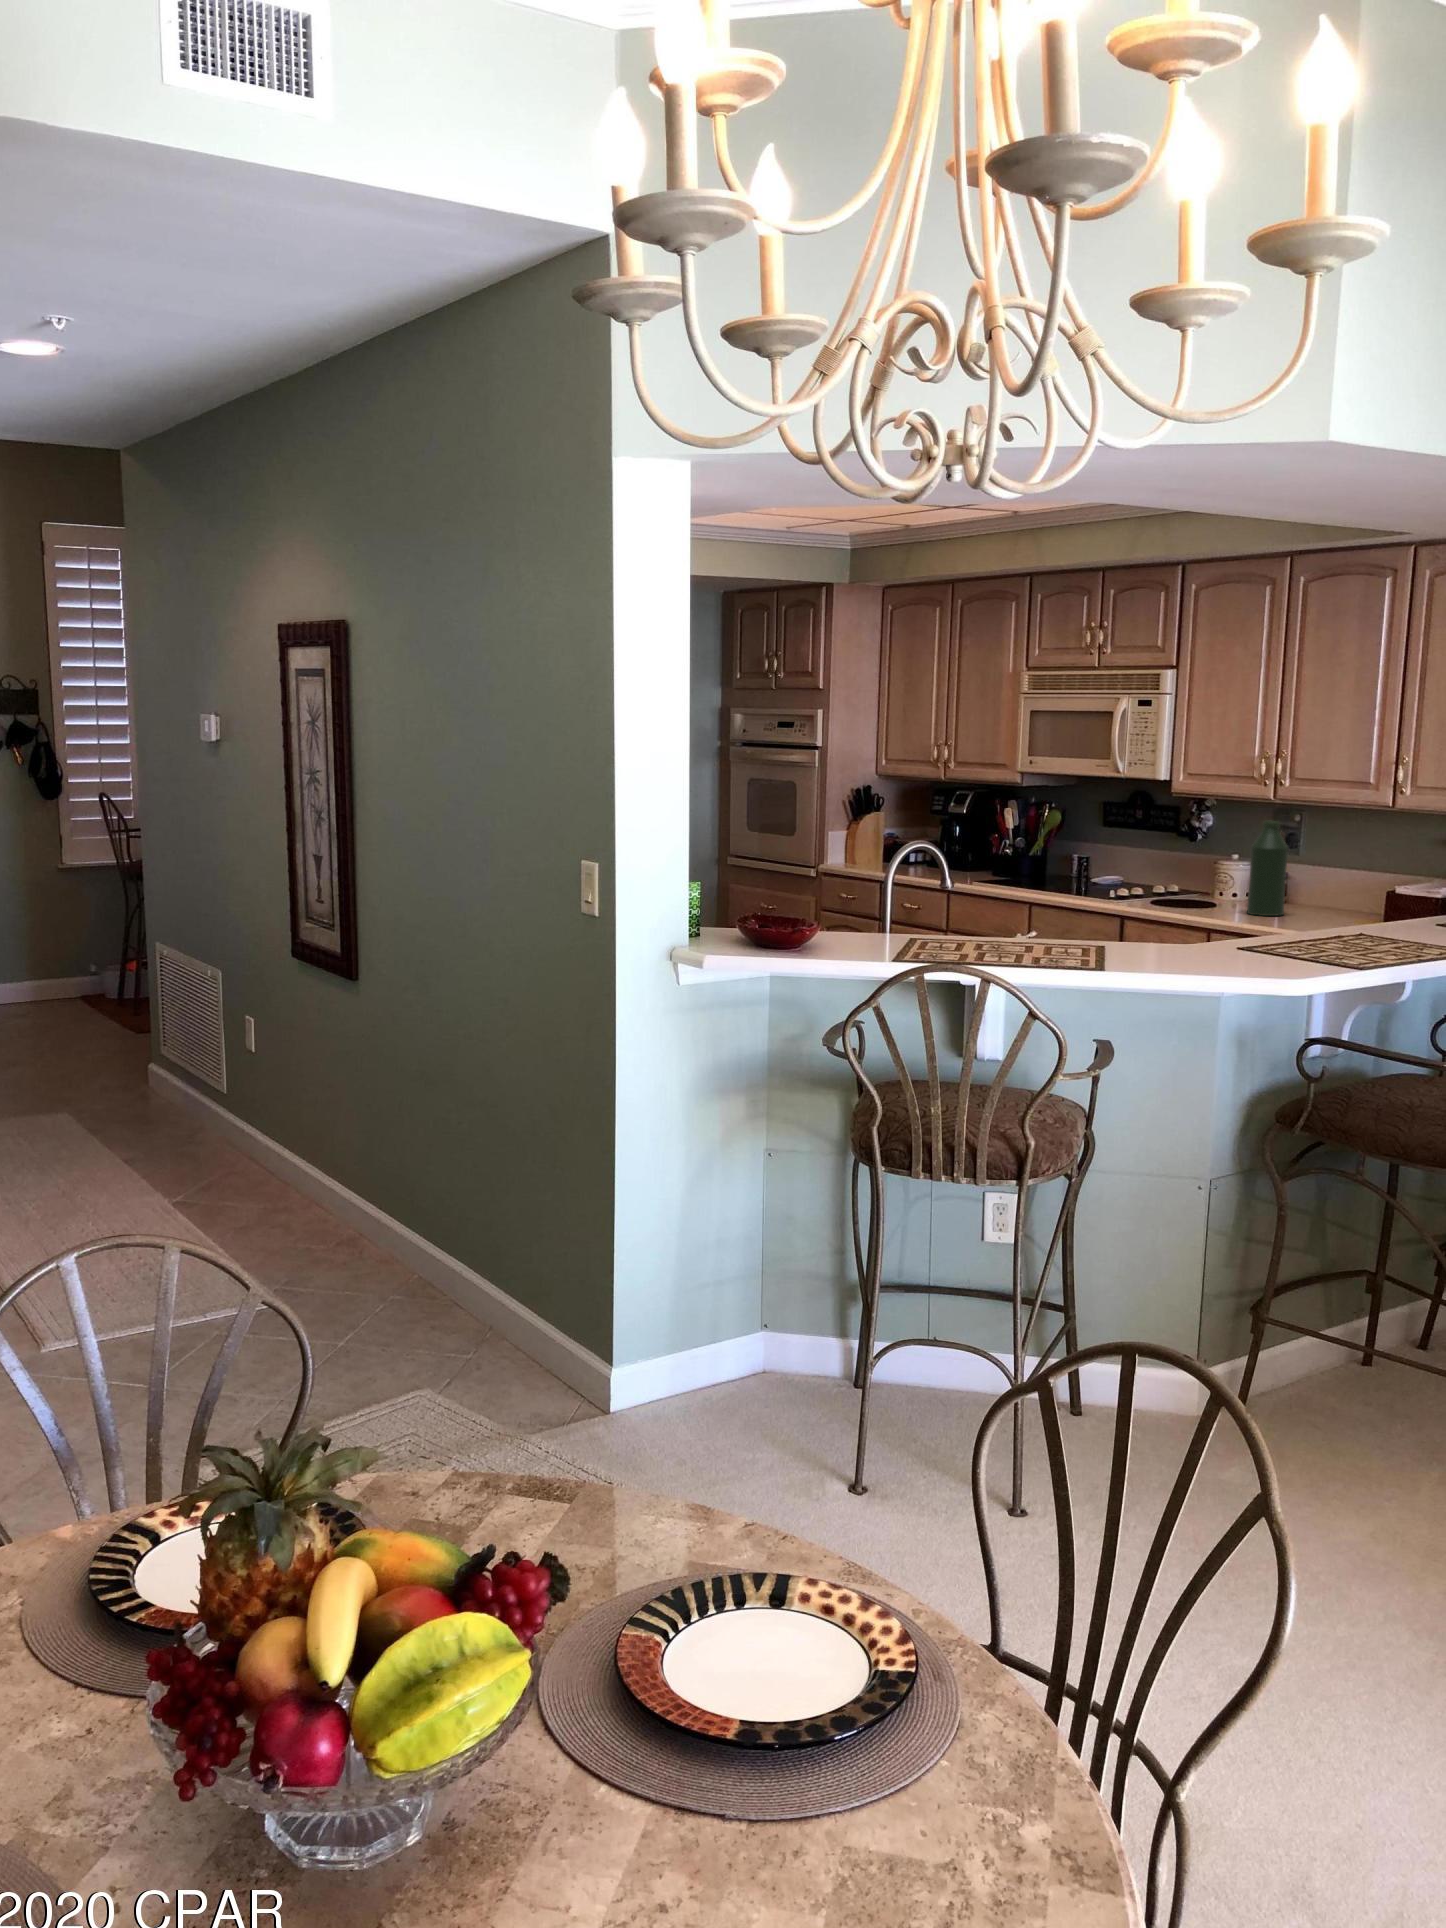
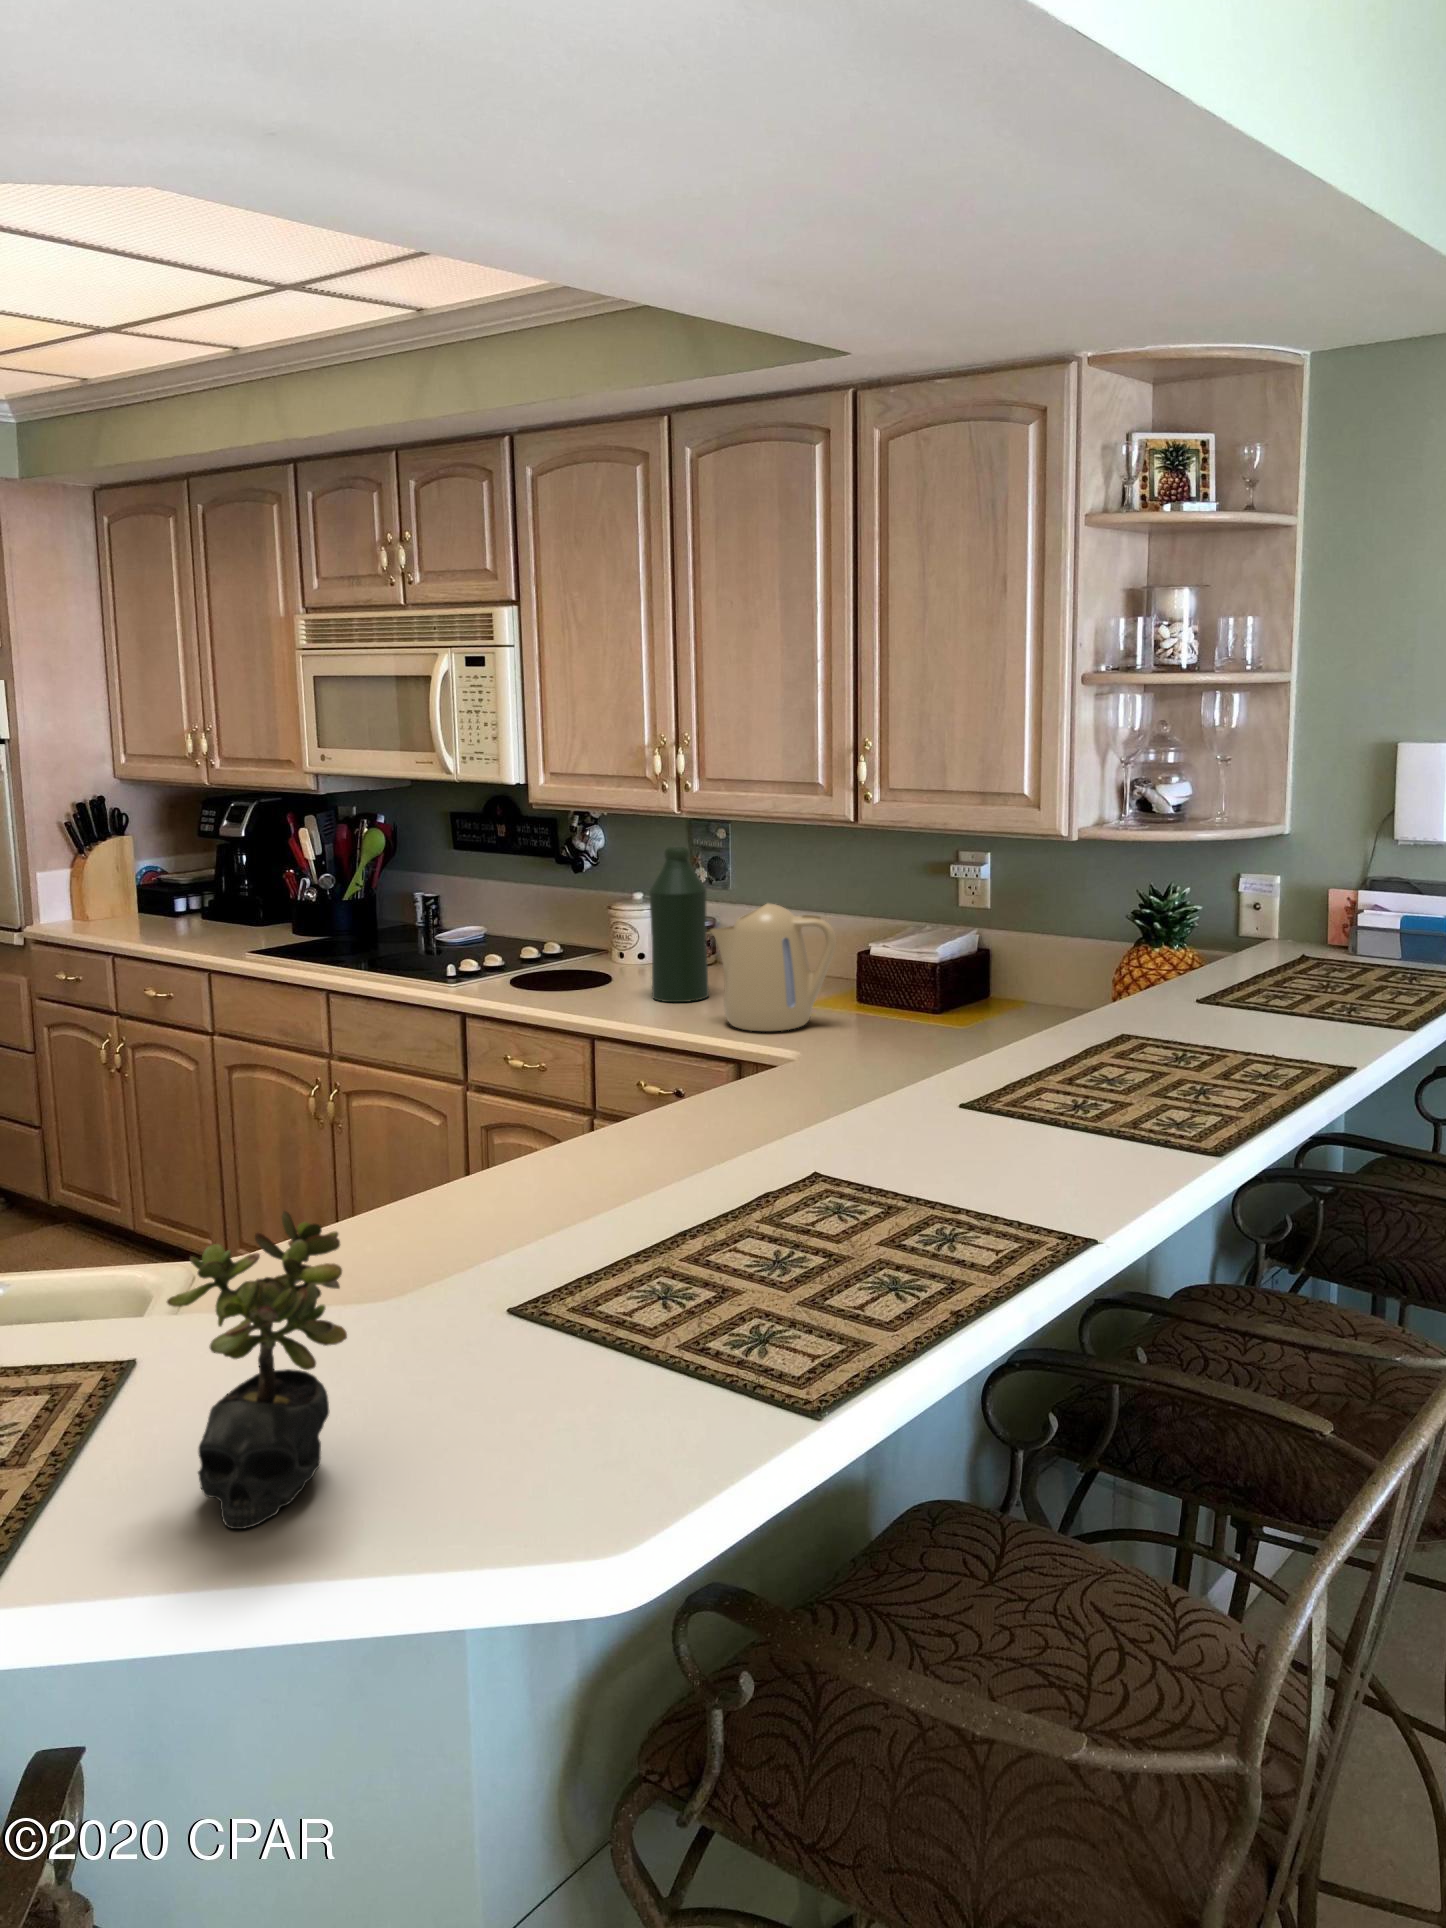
kettle: none [1292,853,1374,929] -> present [712,904,836,1031]
succulent plant: none [1154,878,1213,967] -> present [167,1211,347,1529]

